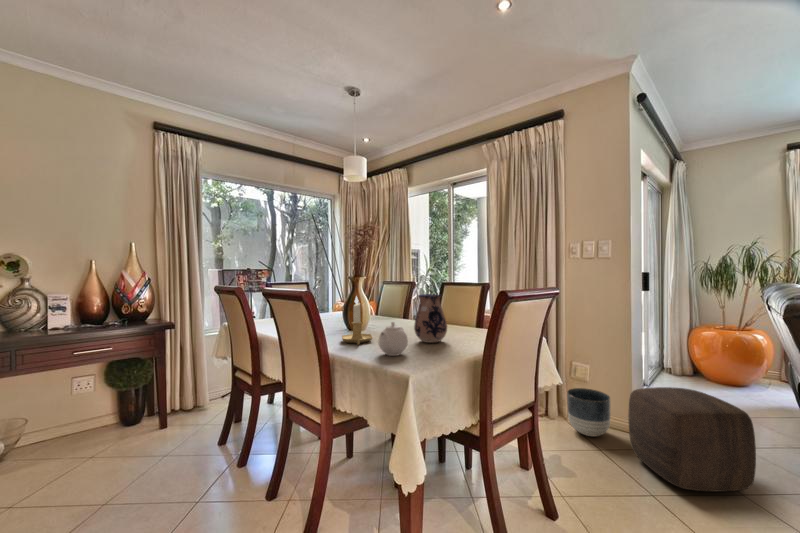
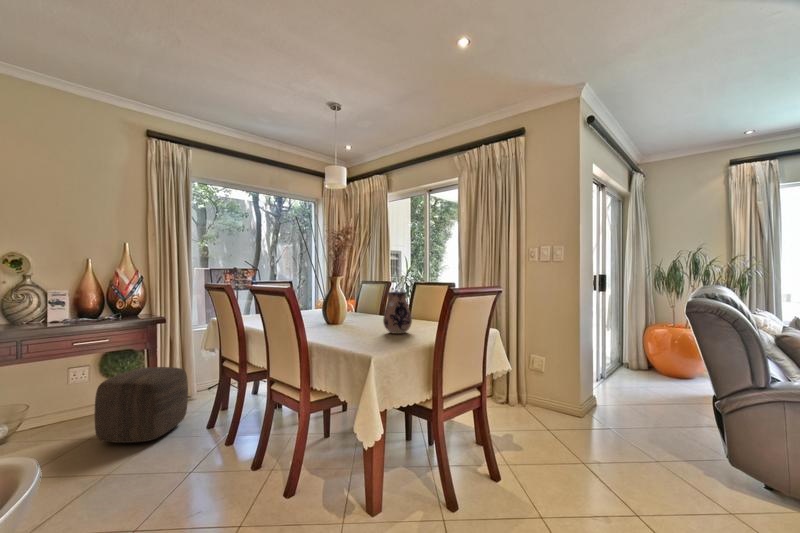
candlestick: present [342,296,373,345] -> none [320,292,347,335]
teapot: present [379,322,408,356] -> none [350,314,375,343]
ottoman: present [628,387,756,491] -> present [95,367,188,443]
planter: present [567,388,610,436] -> none [523,377,560,419]

